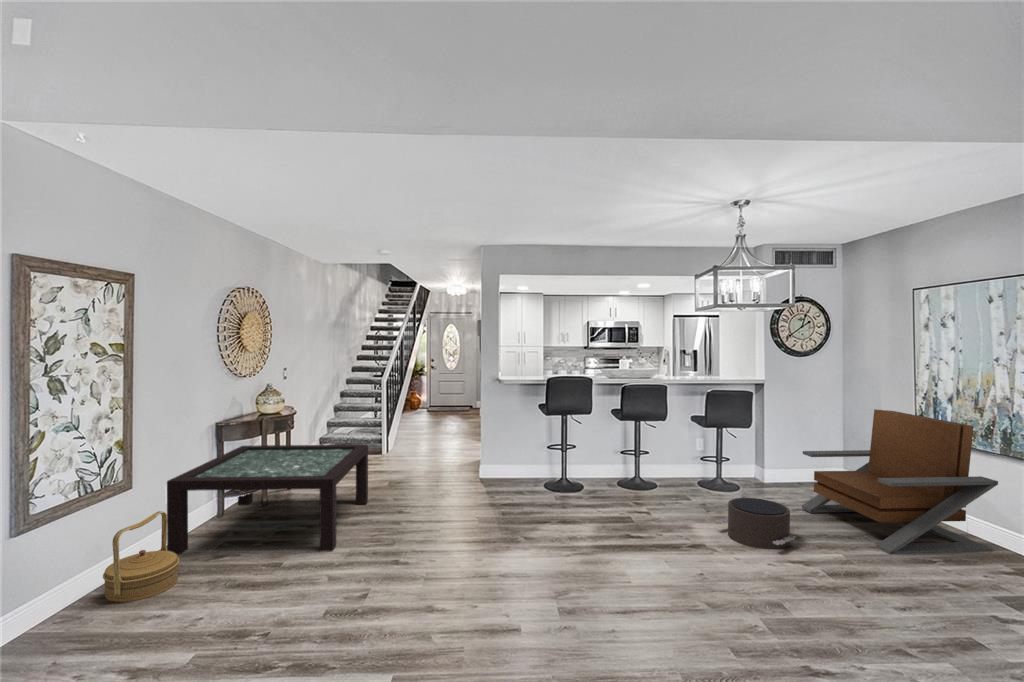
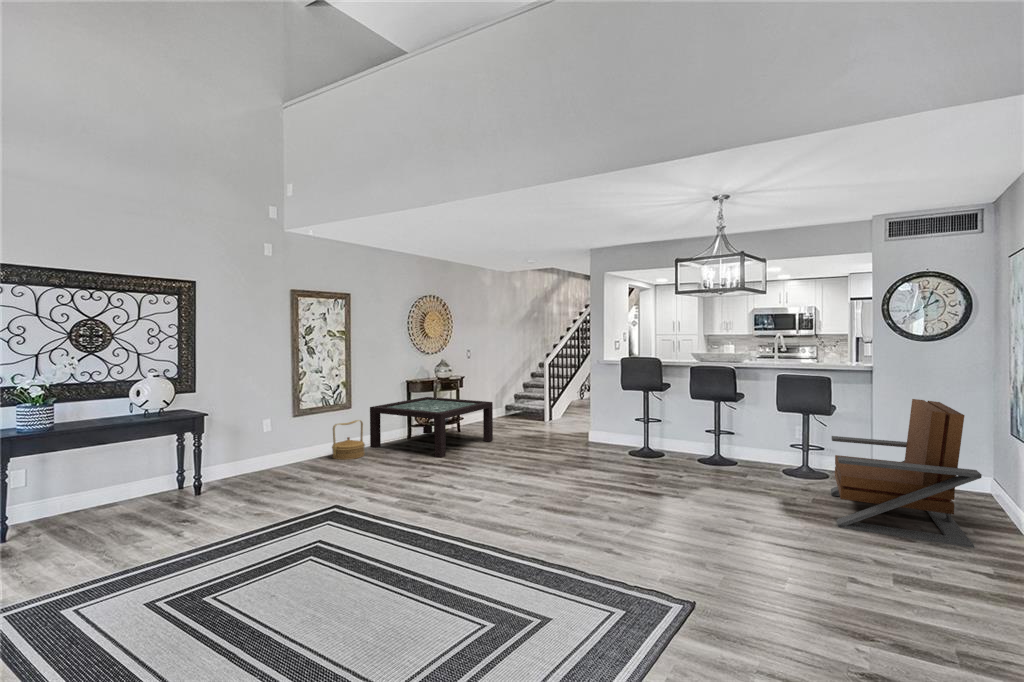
pouf: present [716,498,797,549] -> none [703,465,760,506]

